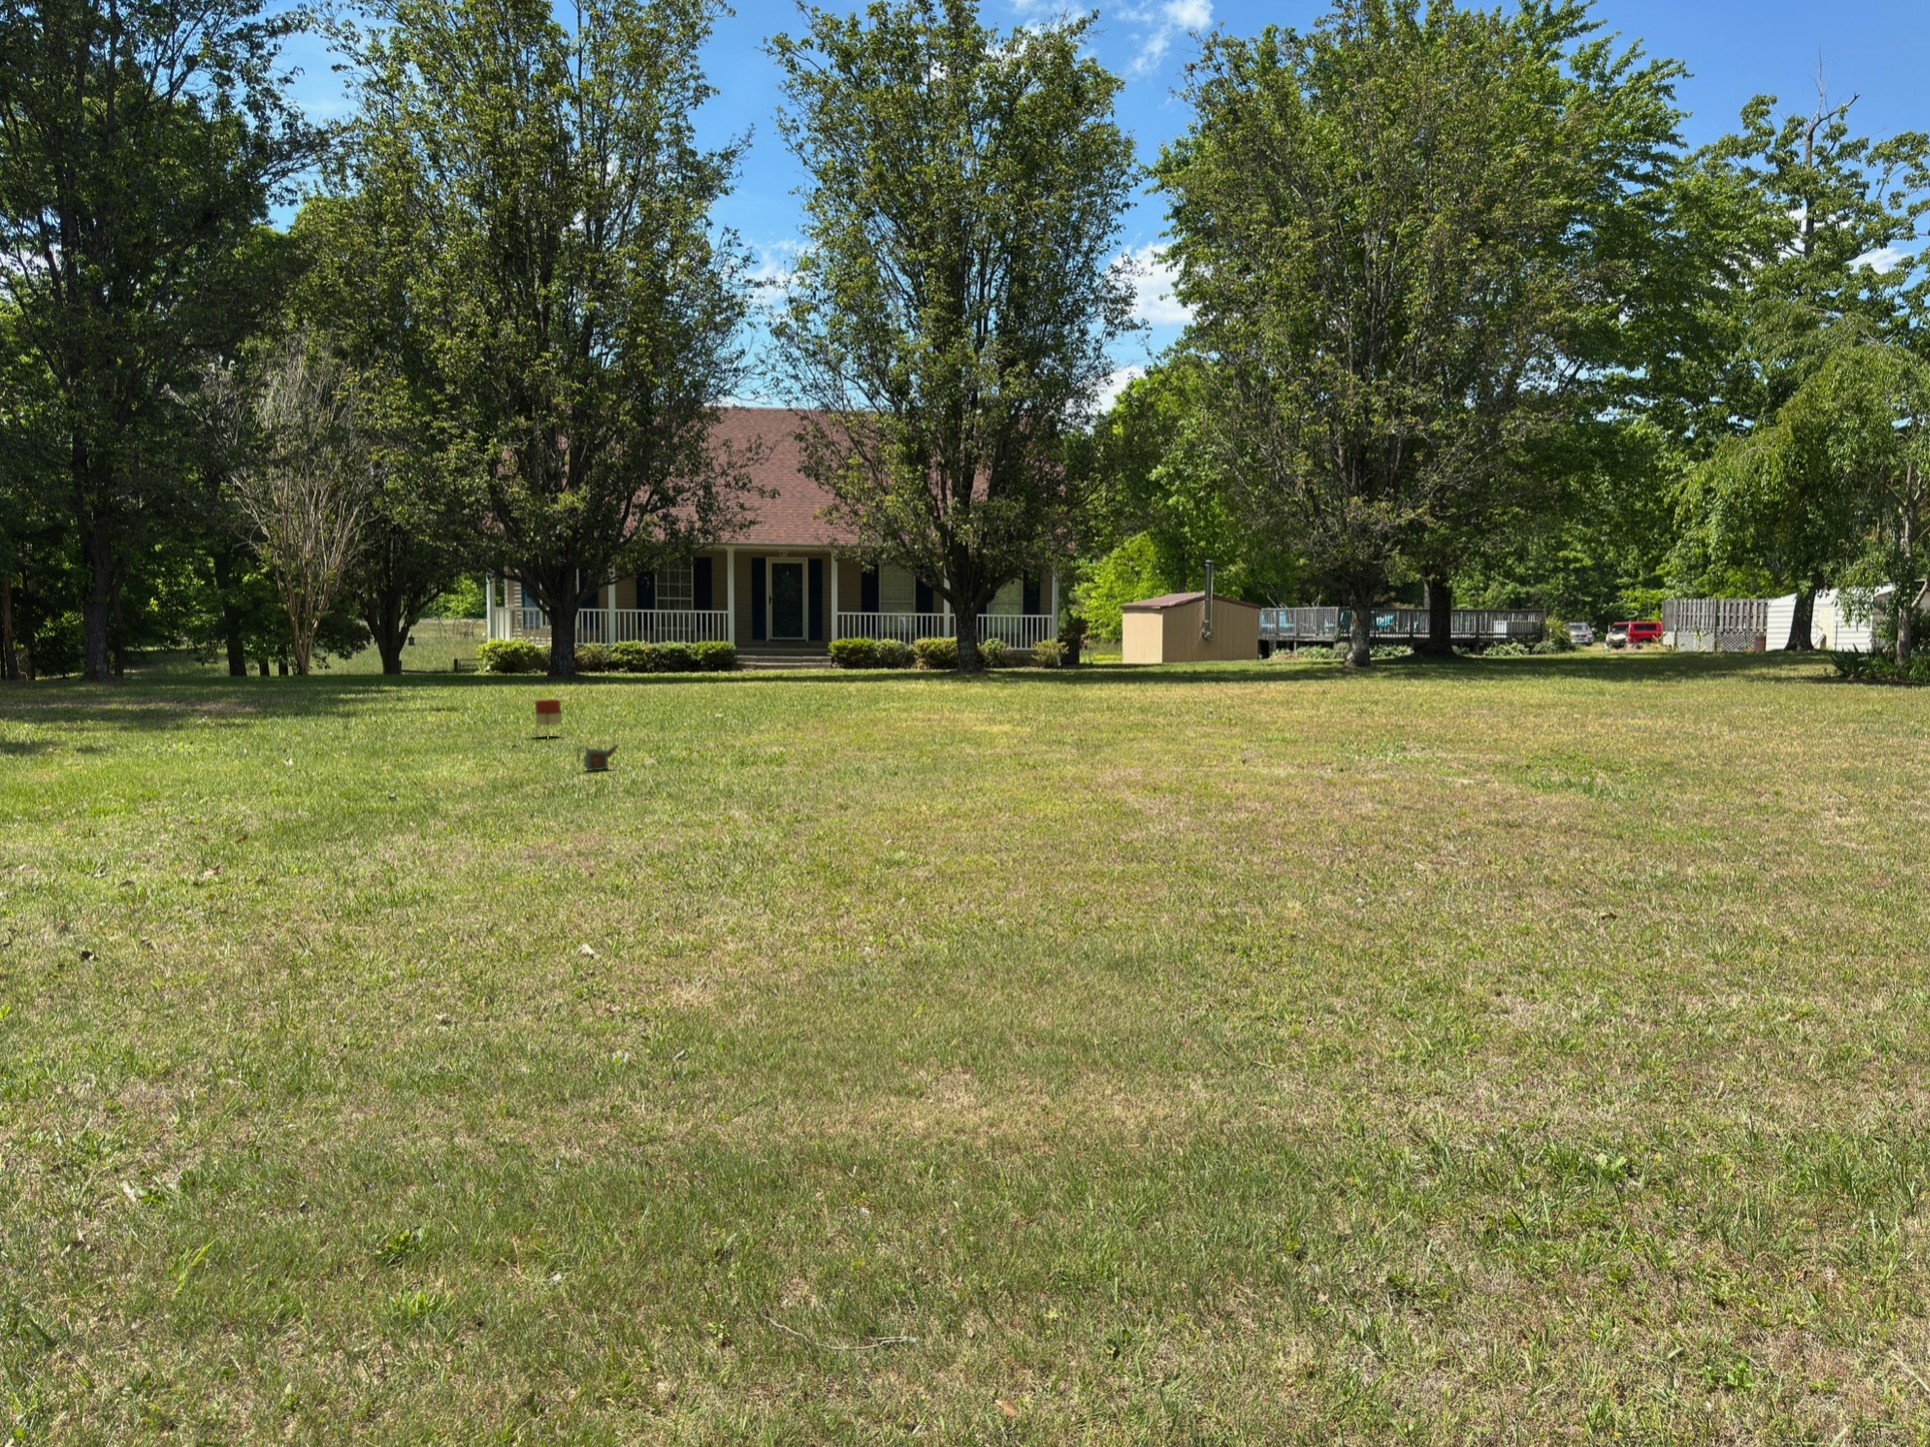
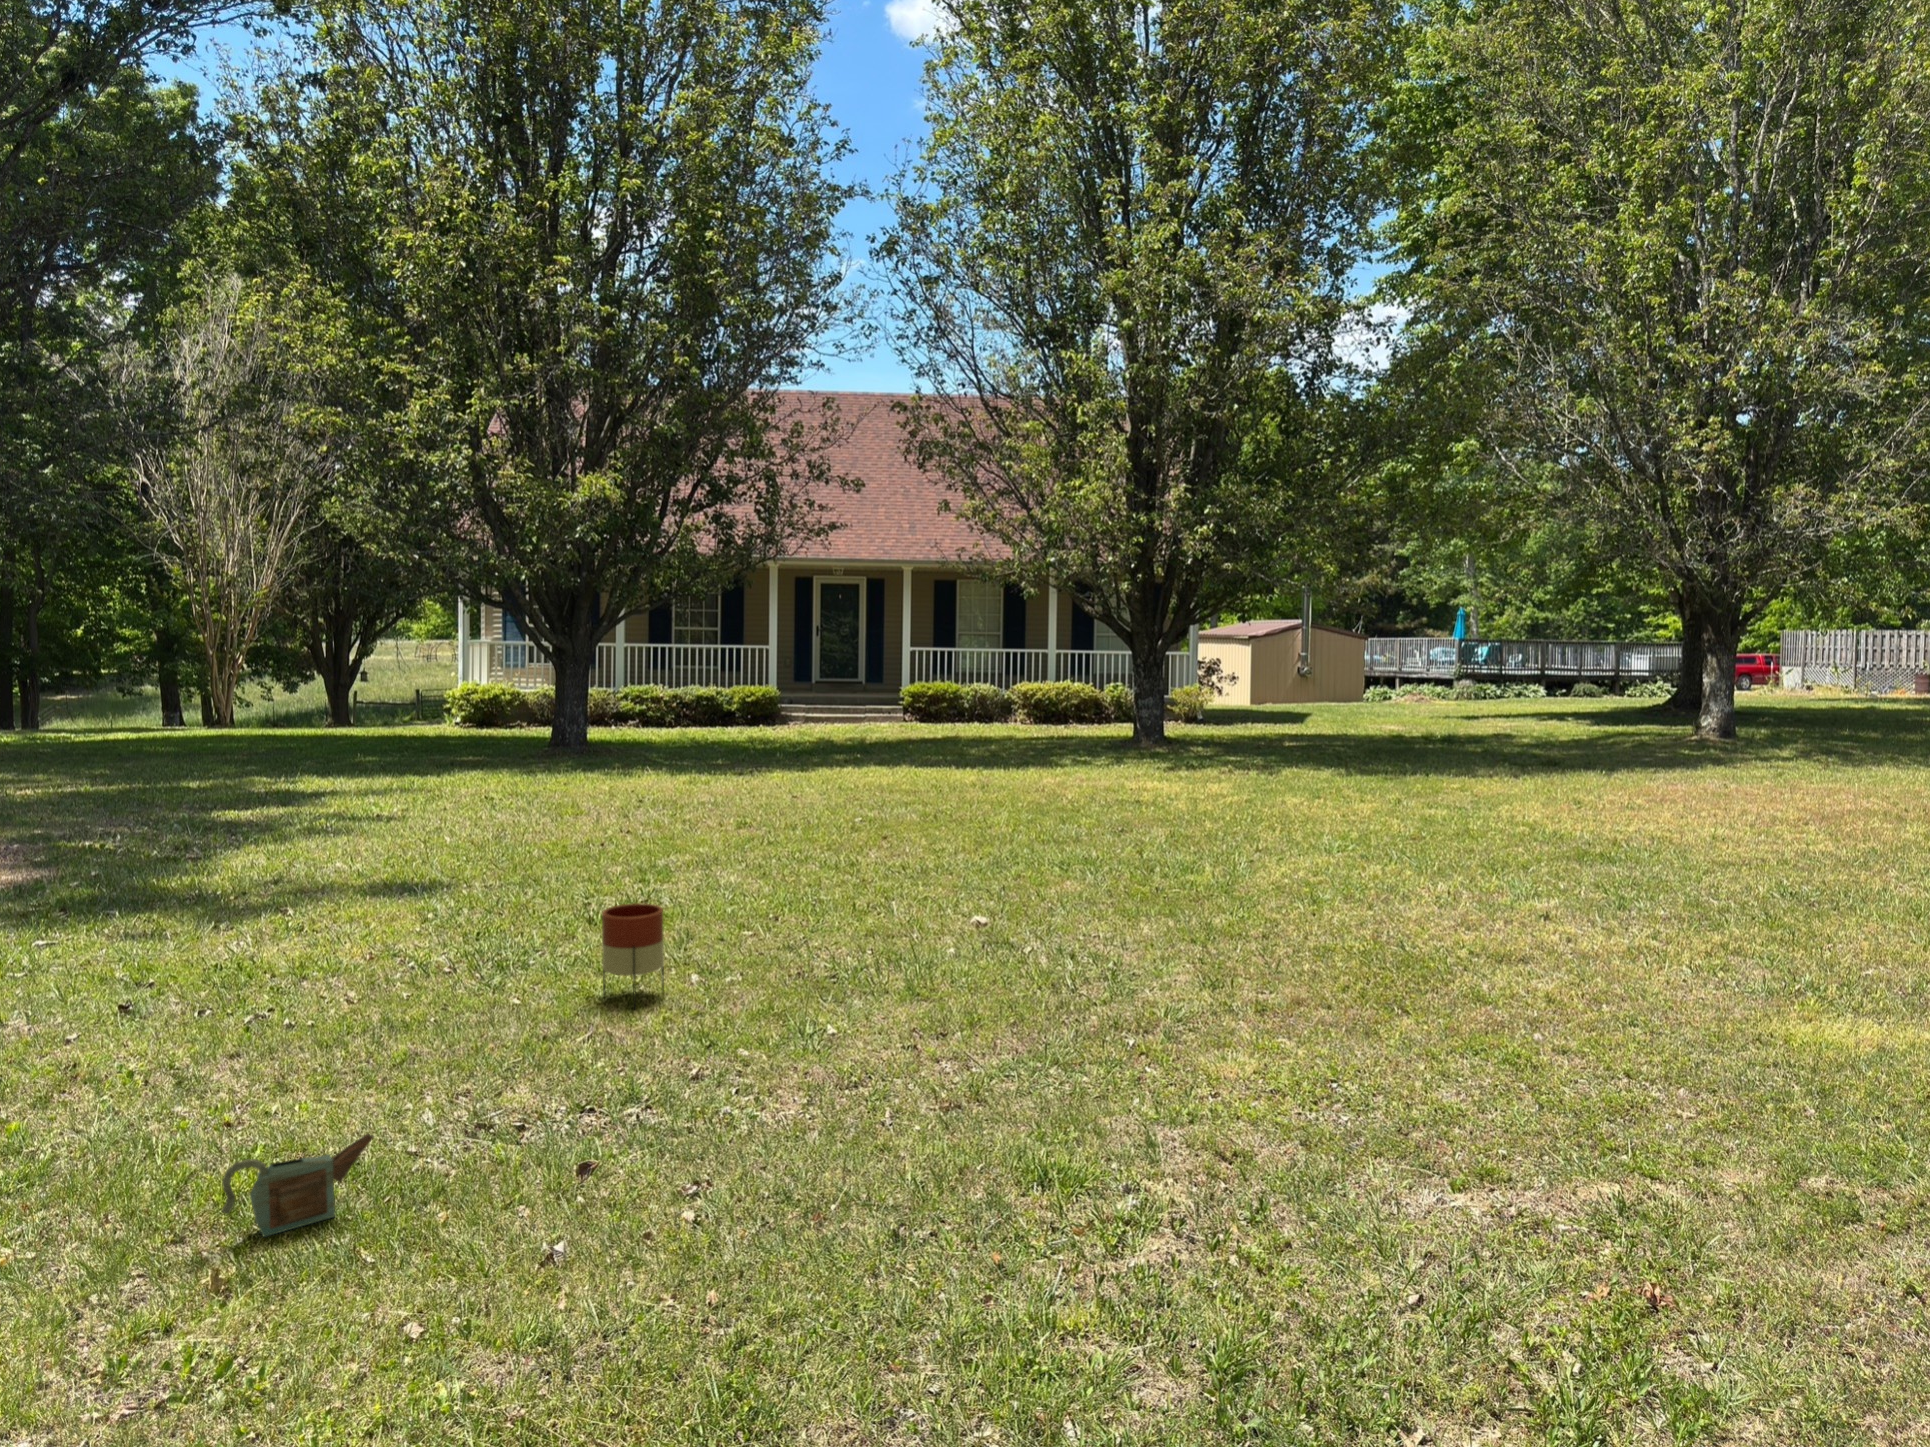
watering can: present [577,745,618,771] -> present [222,1134,374,1237]

